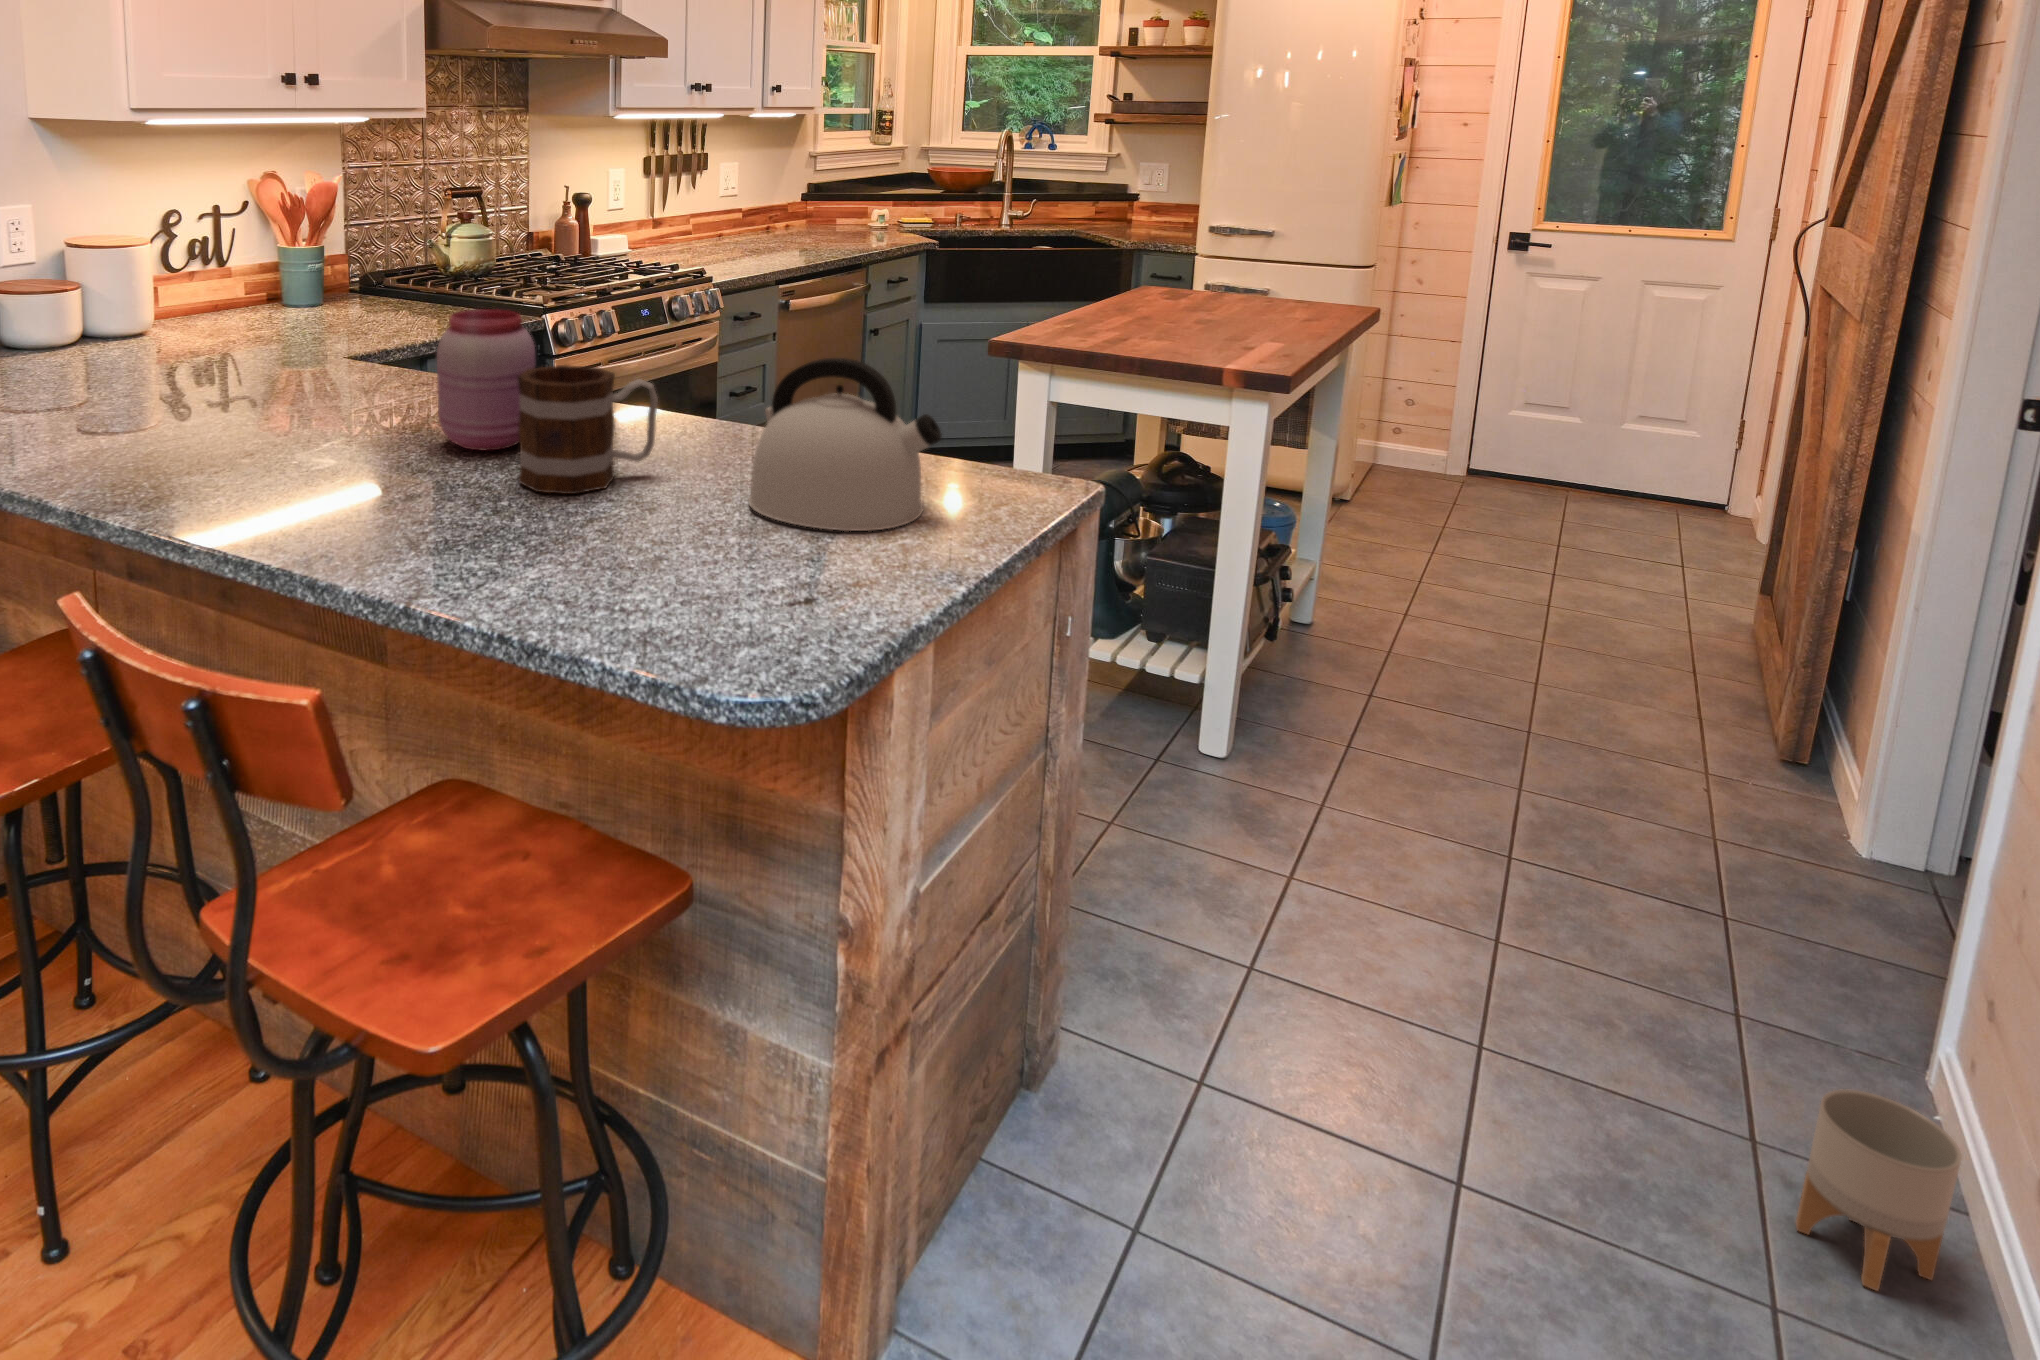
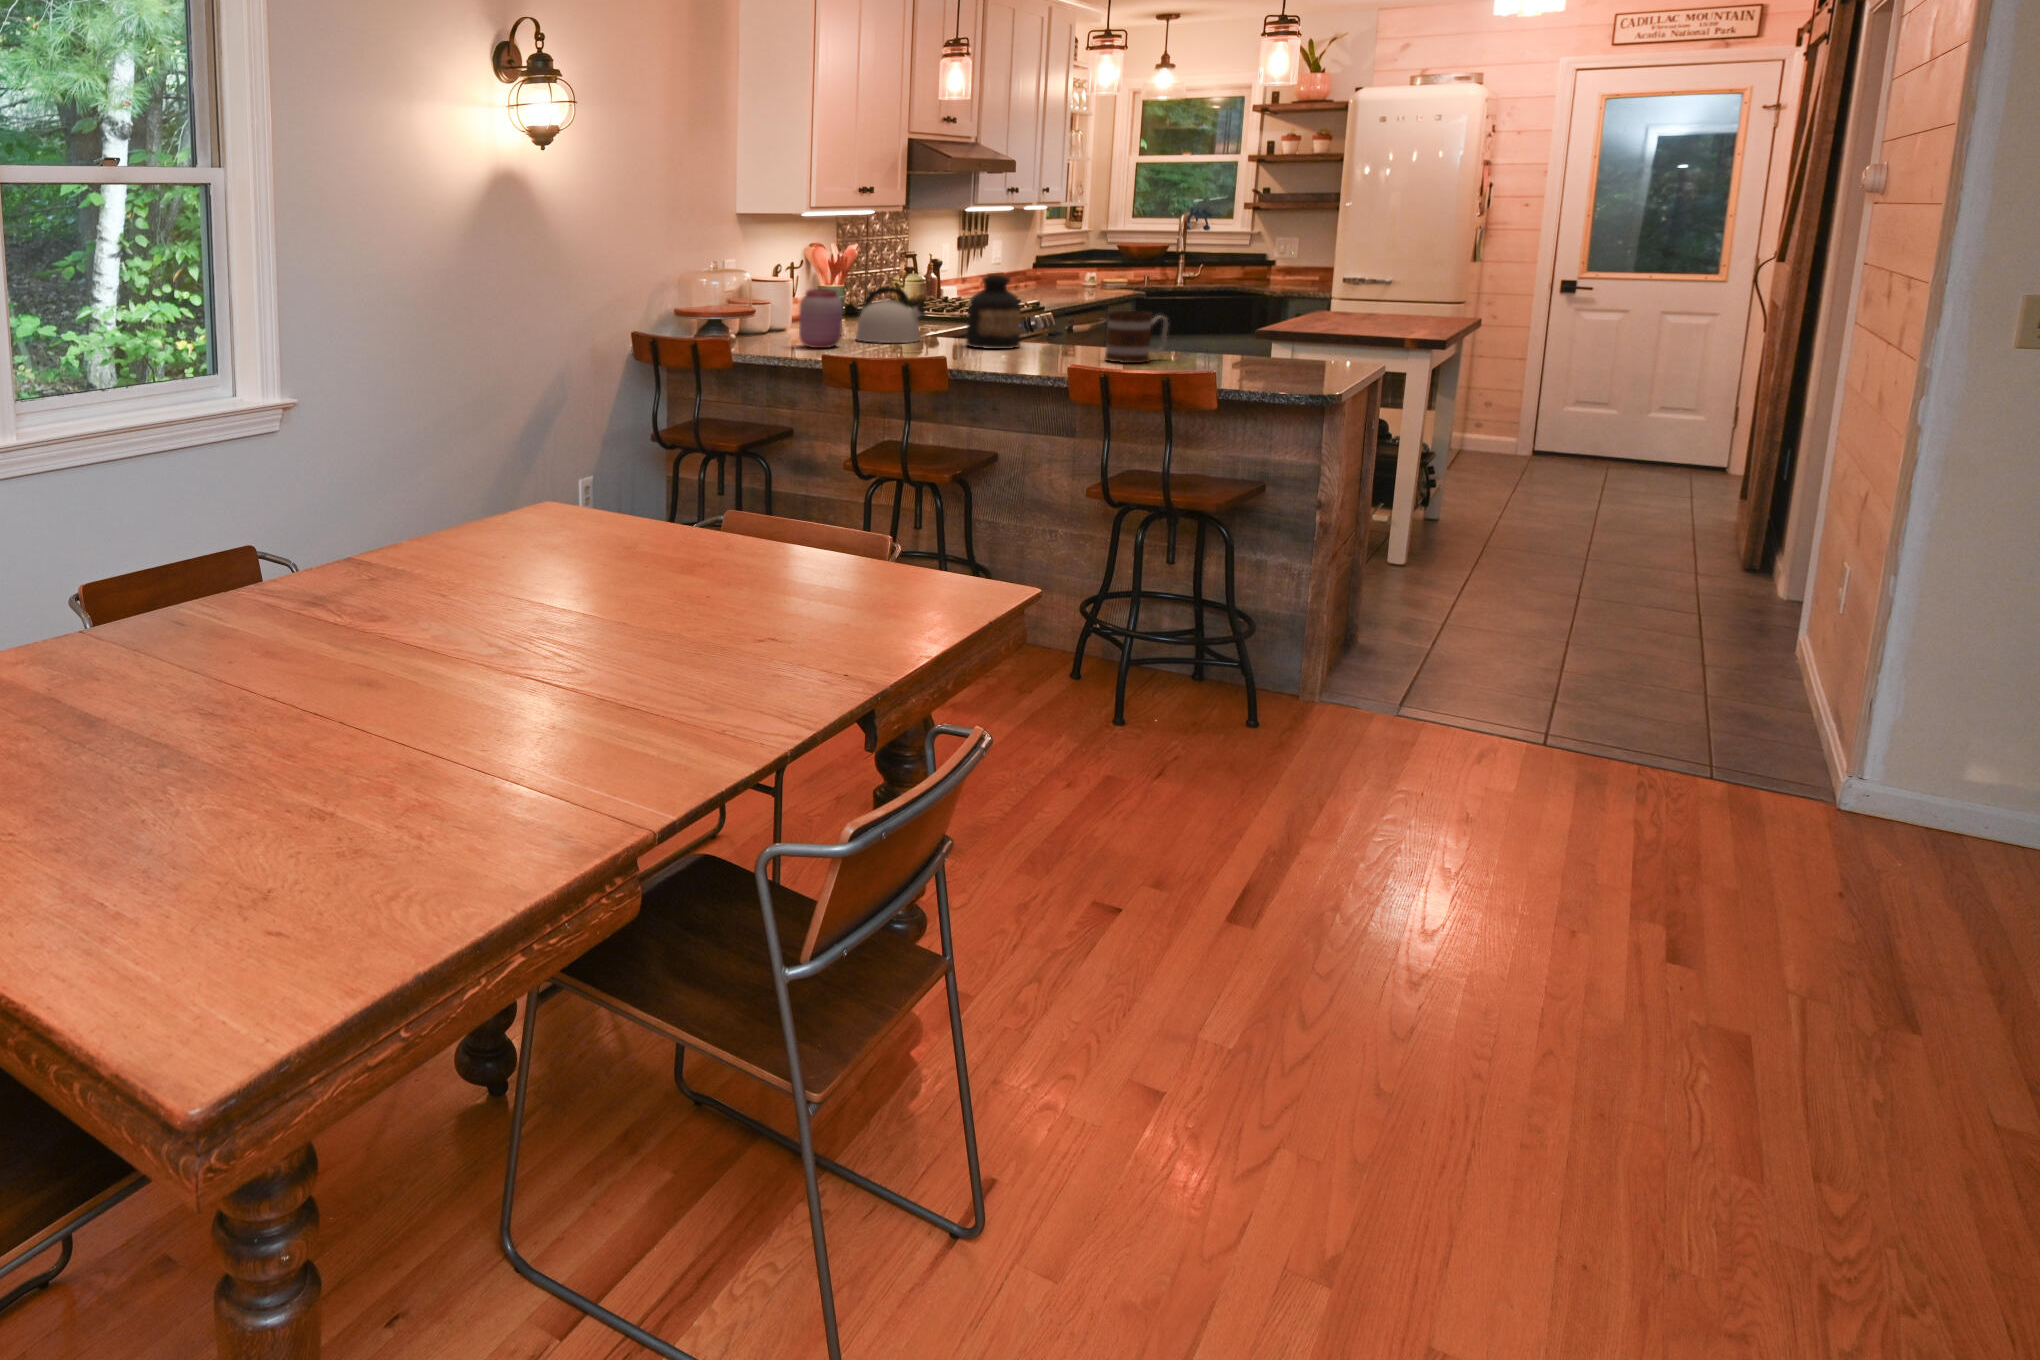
bottle: none [343,261,455,423] -> present [966,273,1020,349]
jar: present [437,309,536,450] -> present [799,289,842,348]
kettle: present [748,358,942,531] -> present [856,286,926,343]
planter: present [1796,1090,1962,1290] -> none [1724,615,1795,690]

